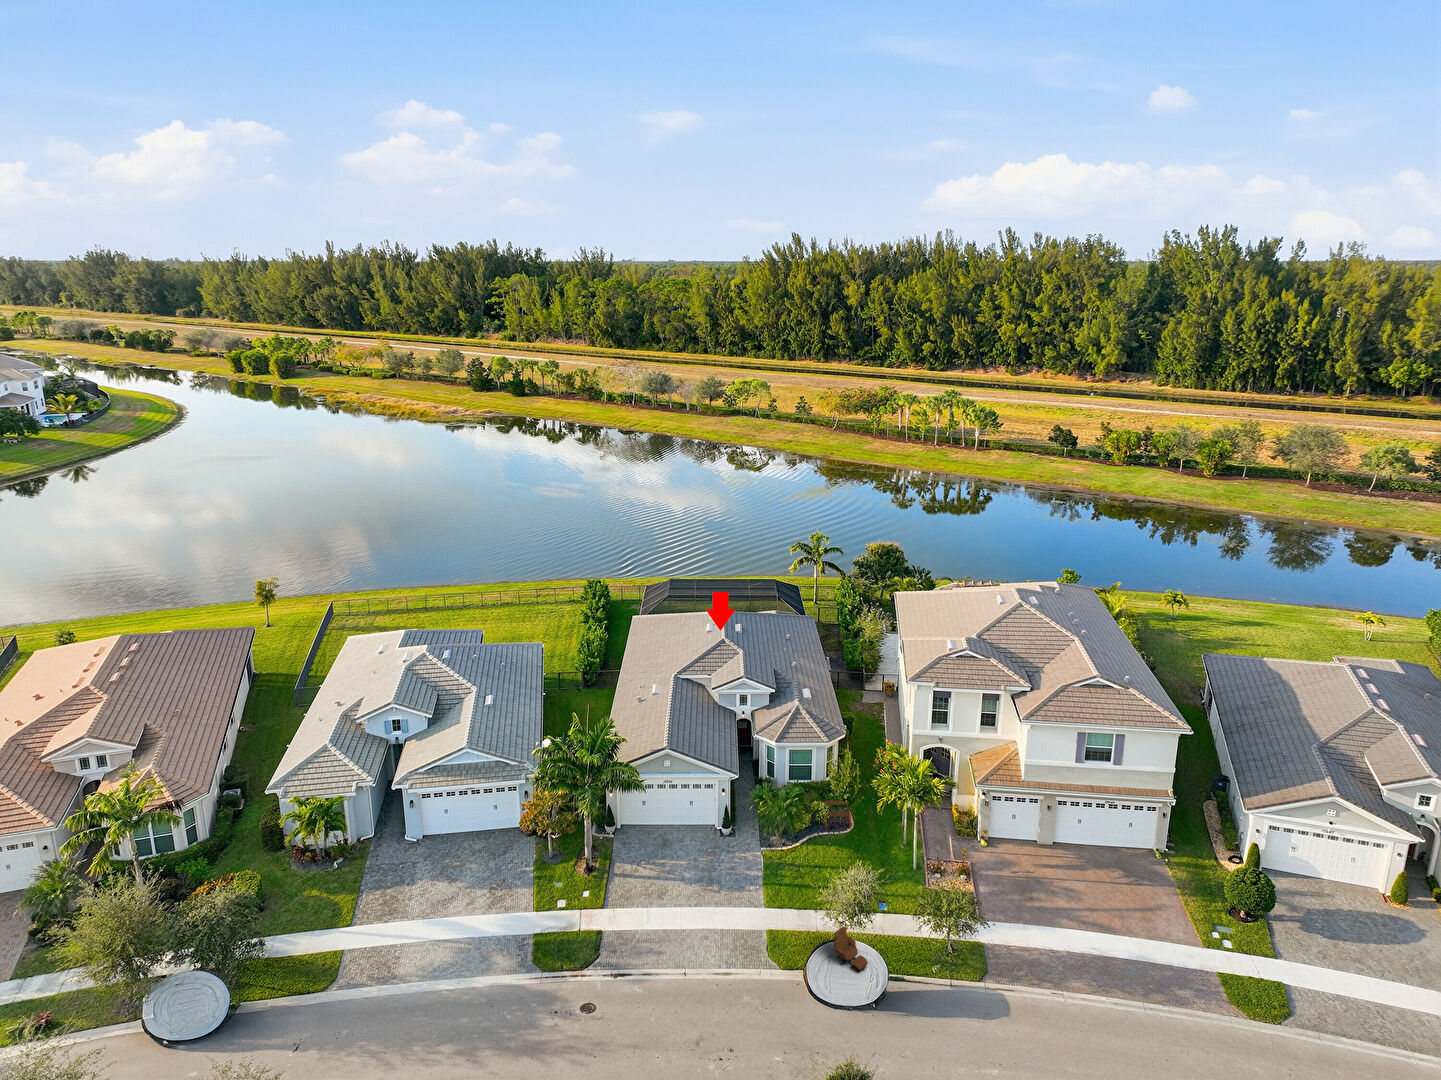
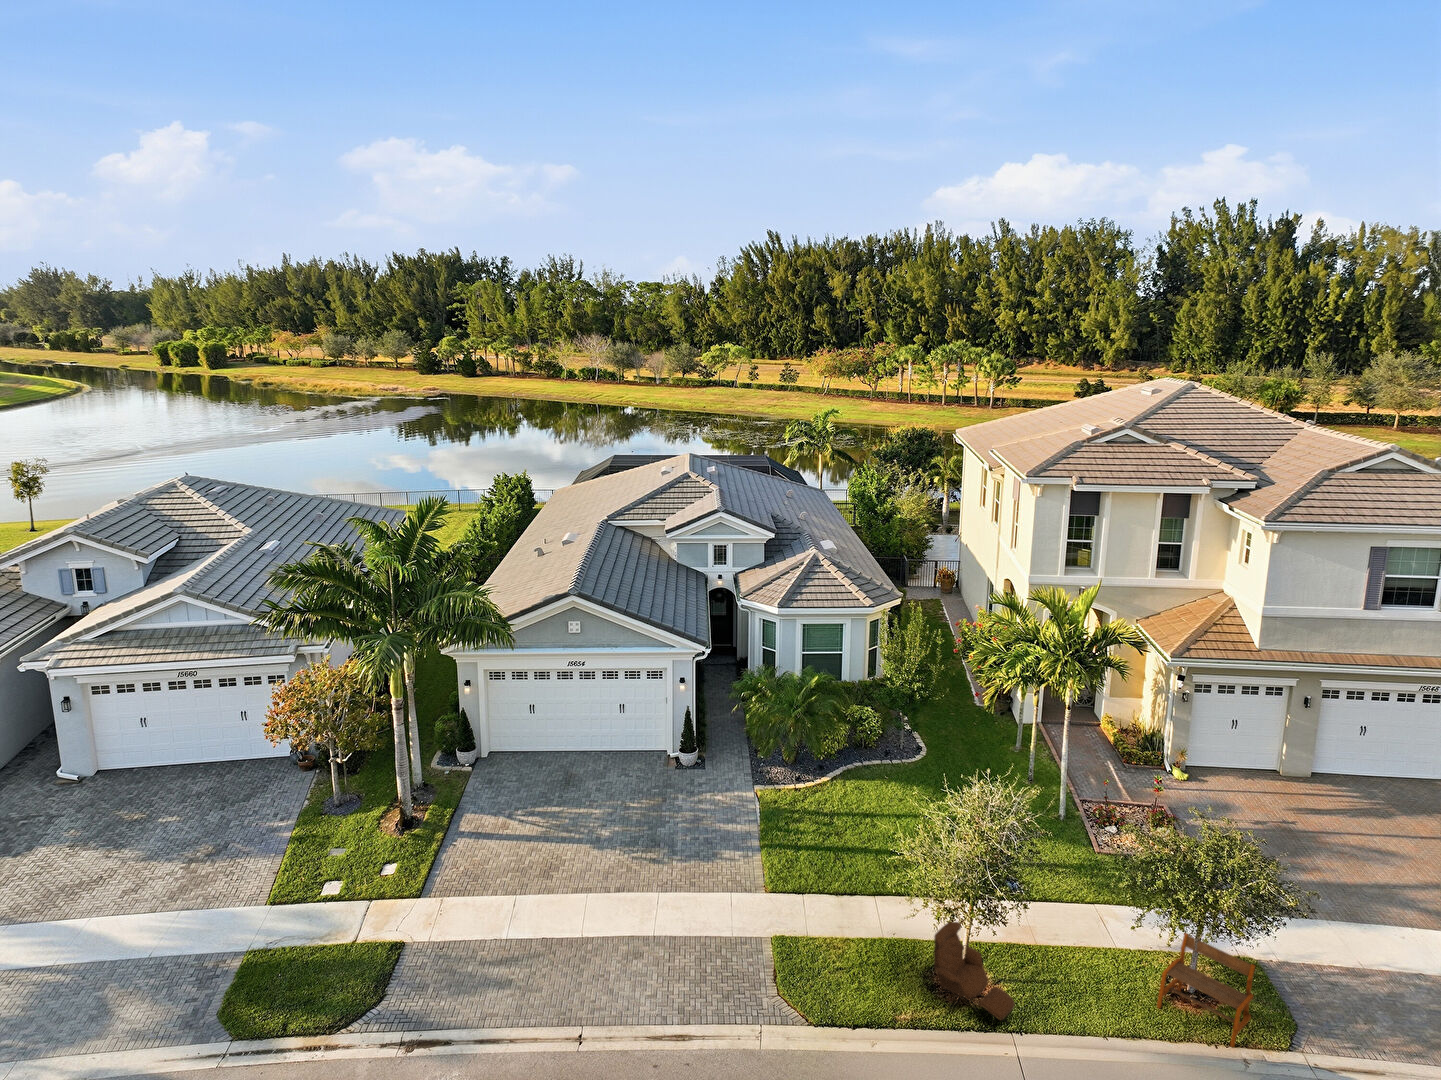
bench: present [825,800,851,829] -> present [1157,933,1255,1047]

